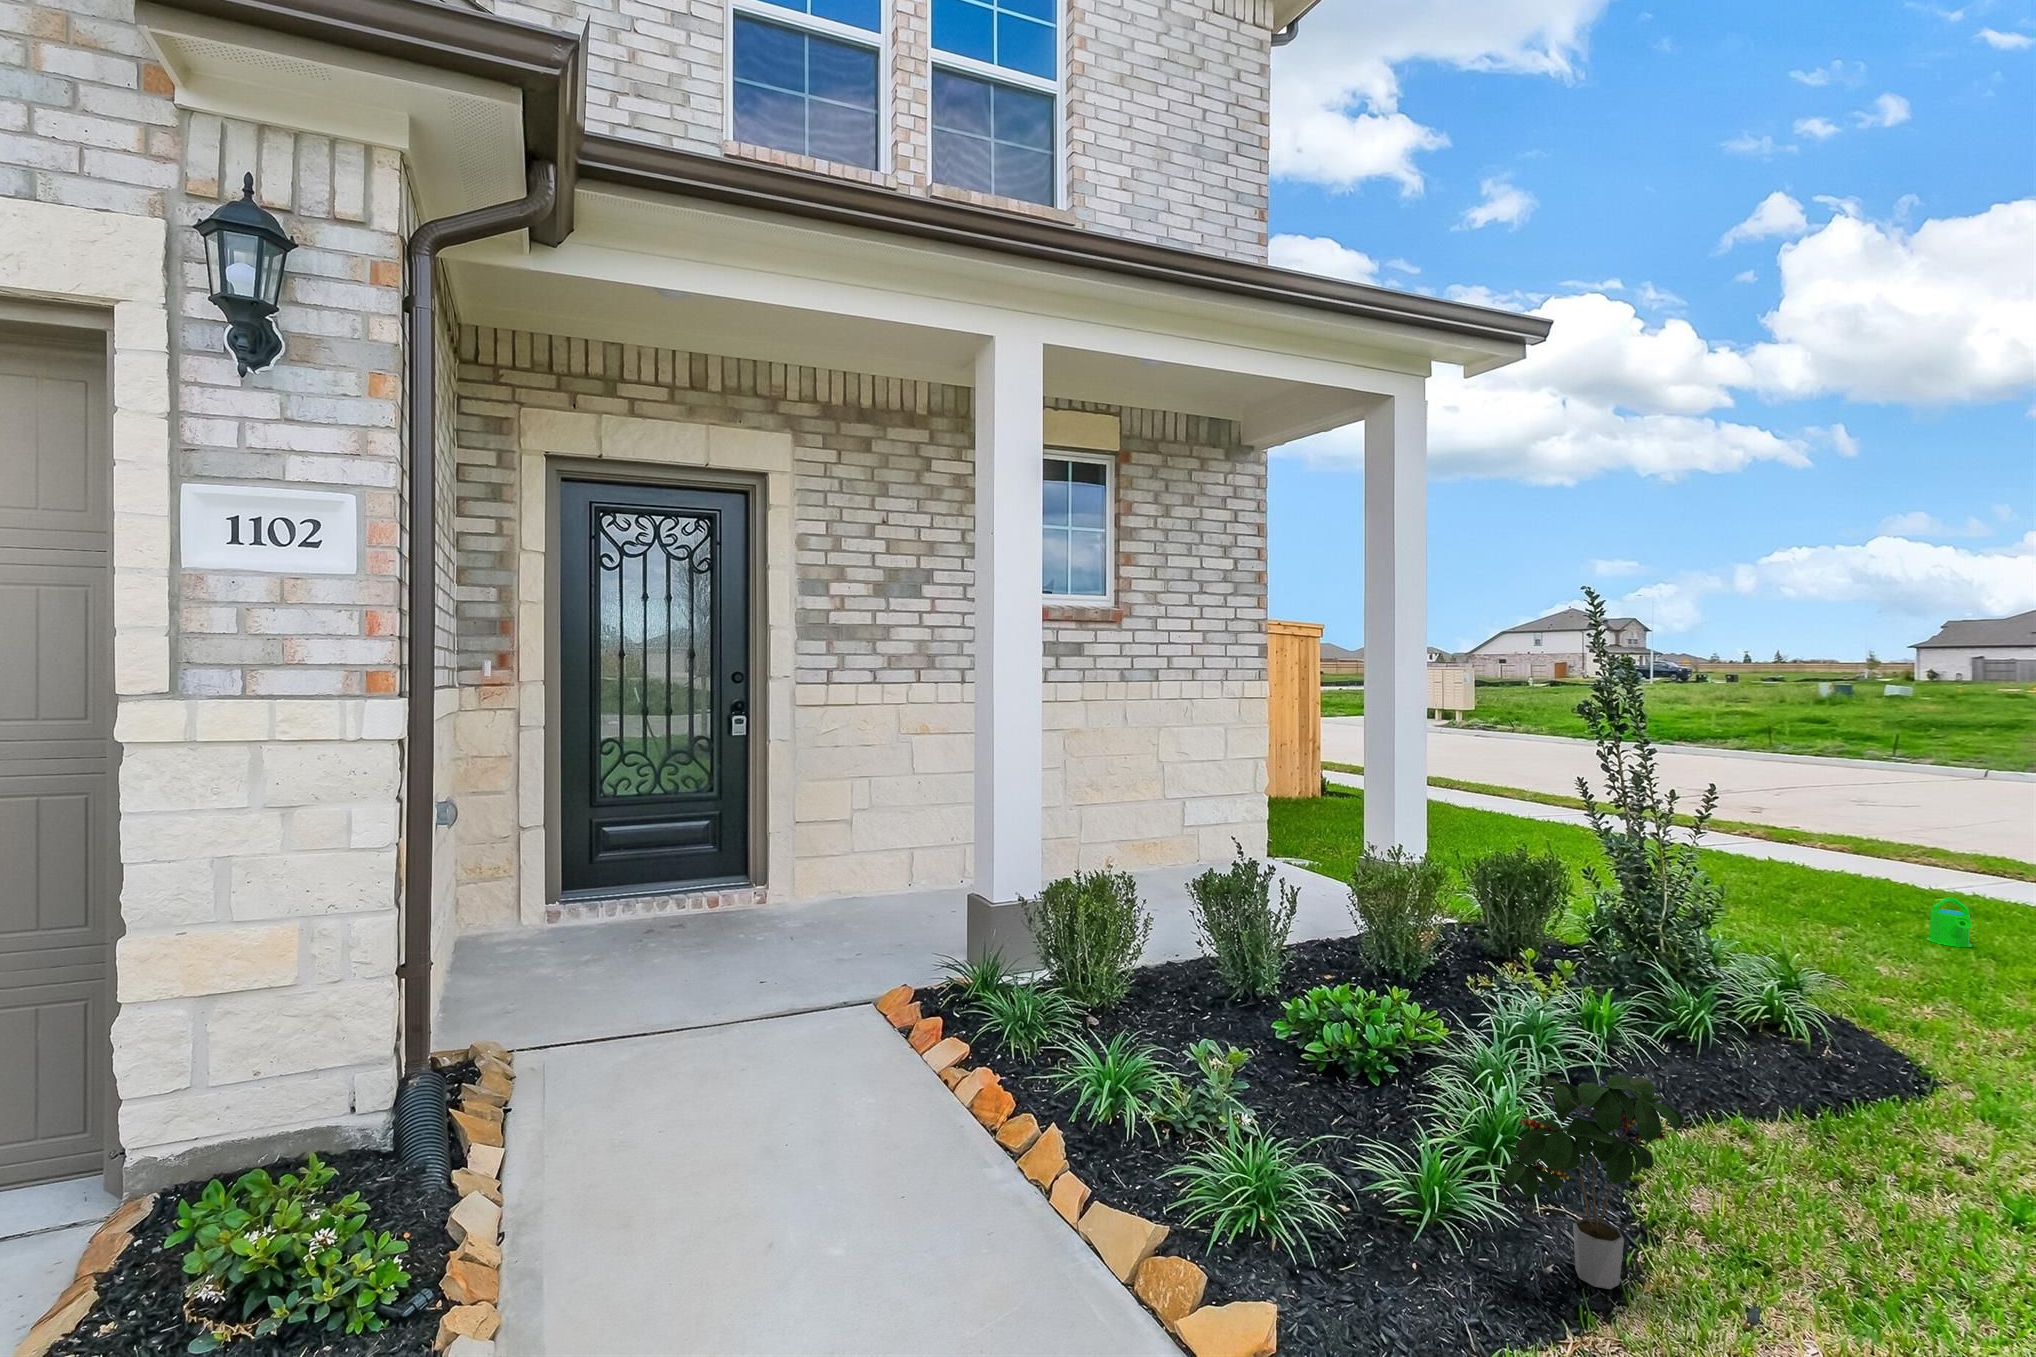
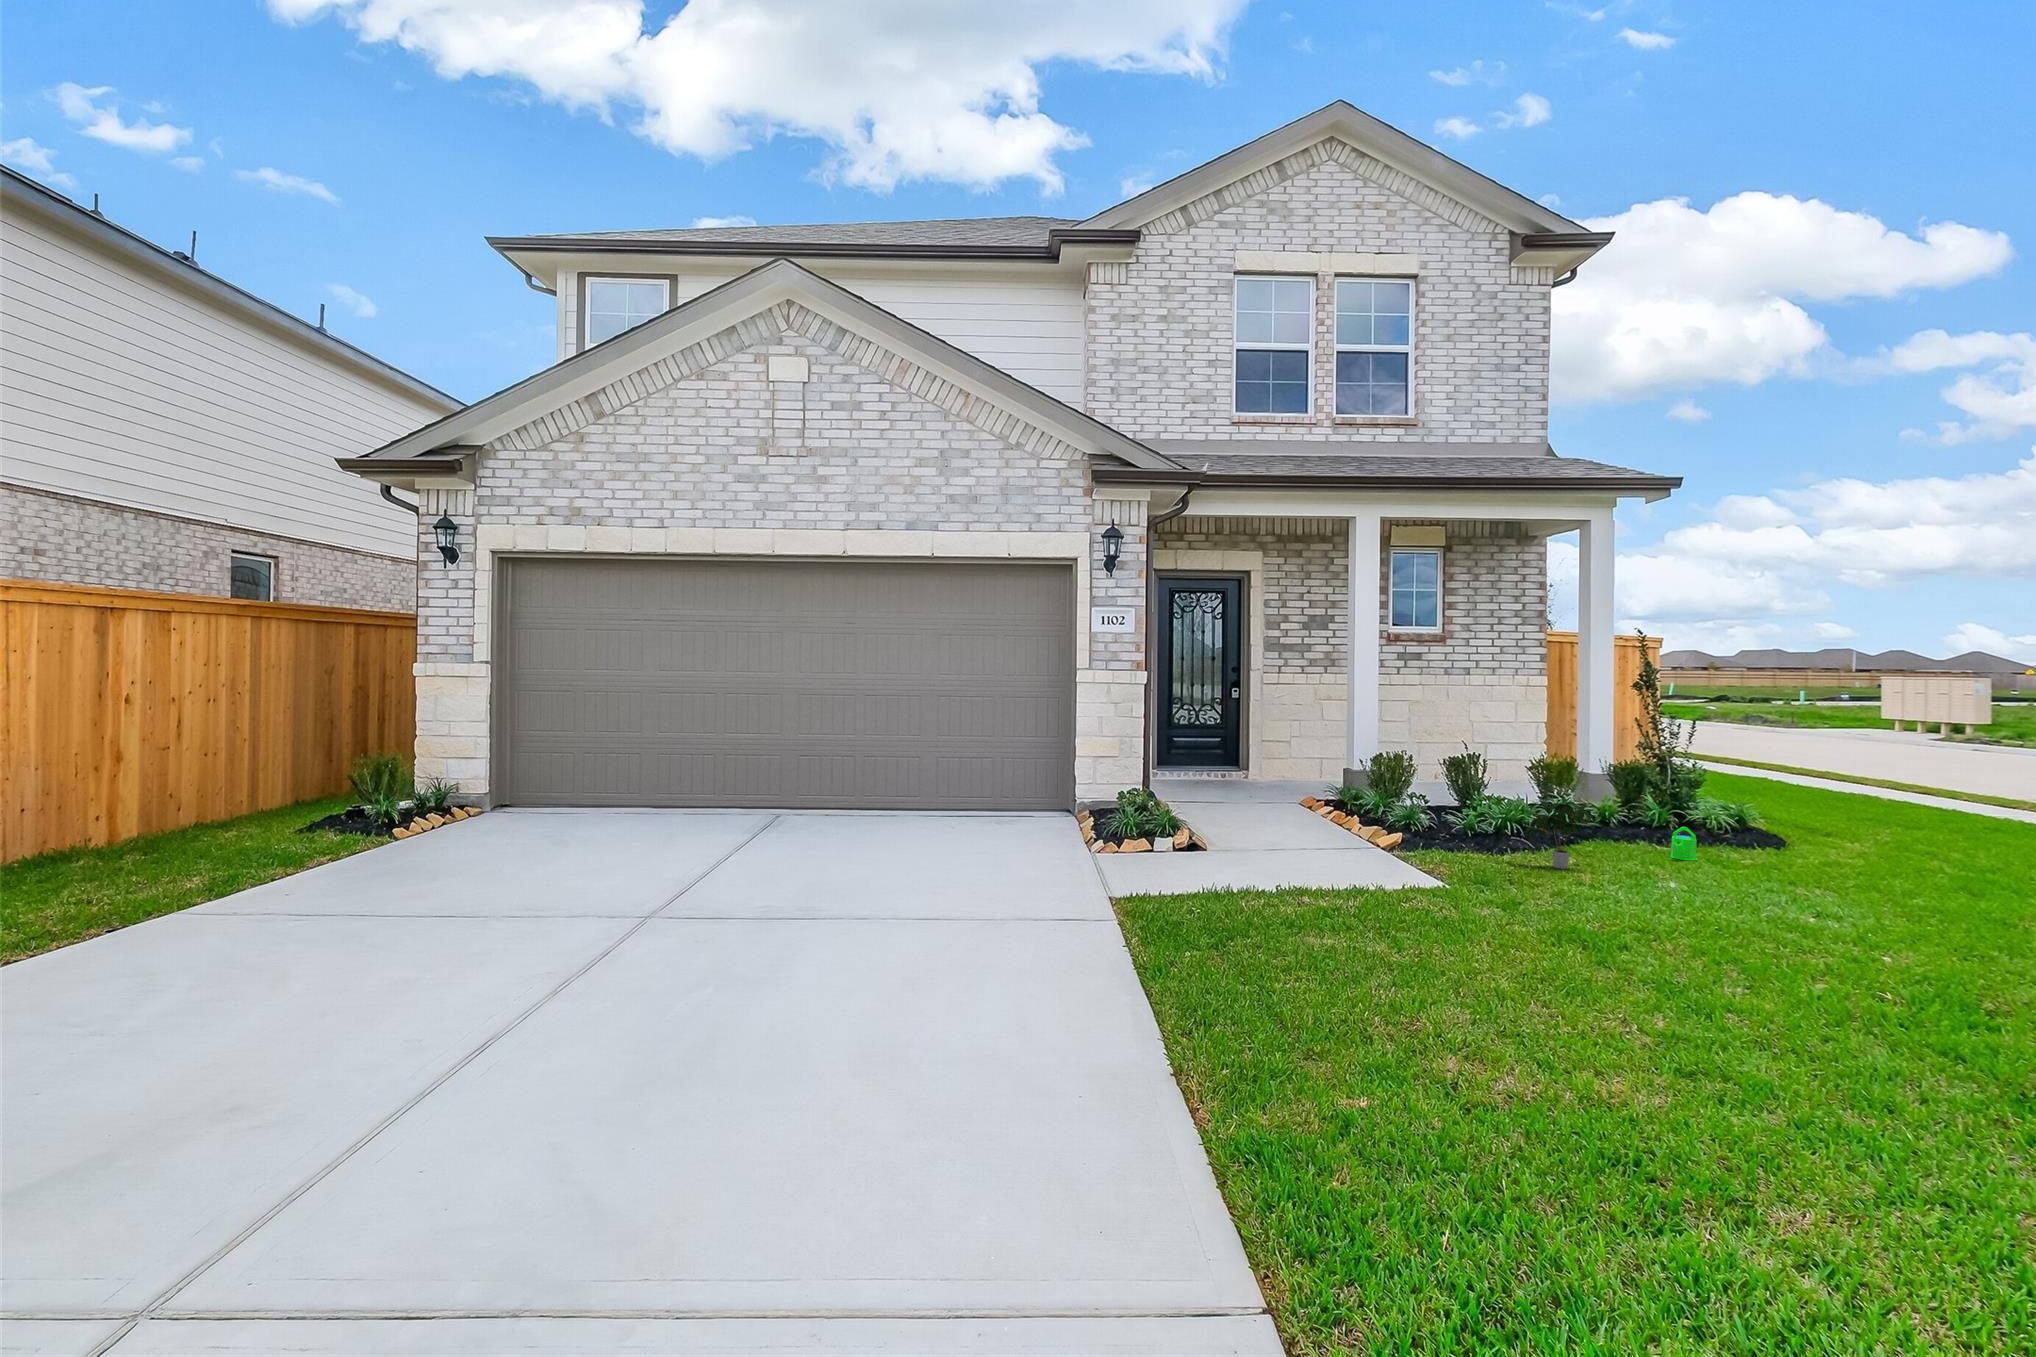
watering can: present [1926,897,1973,947] -> present [1670,827,1698,860]

